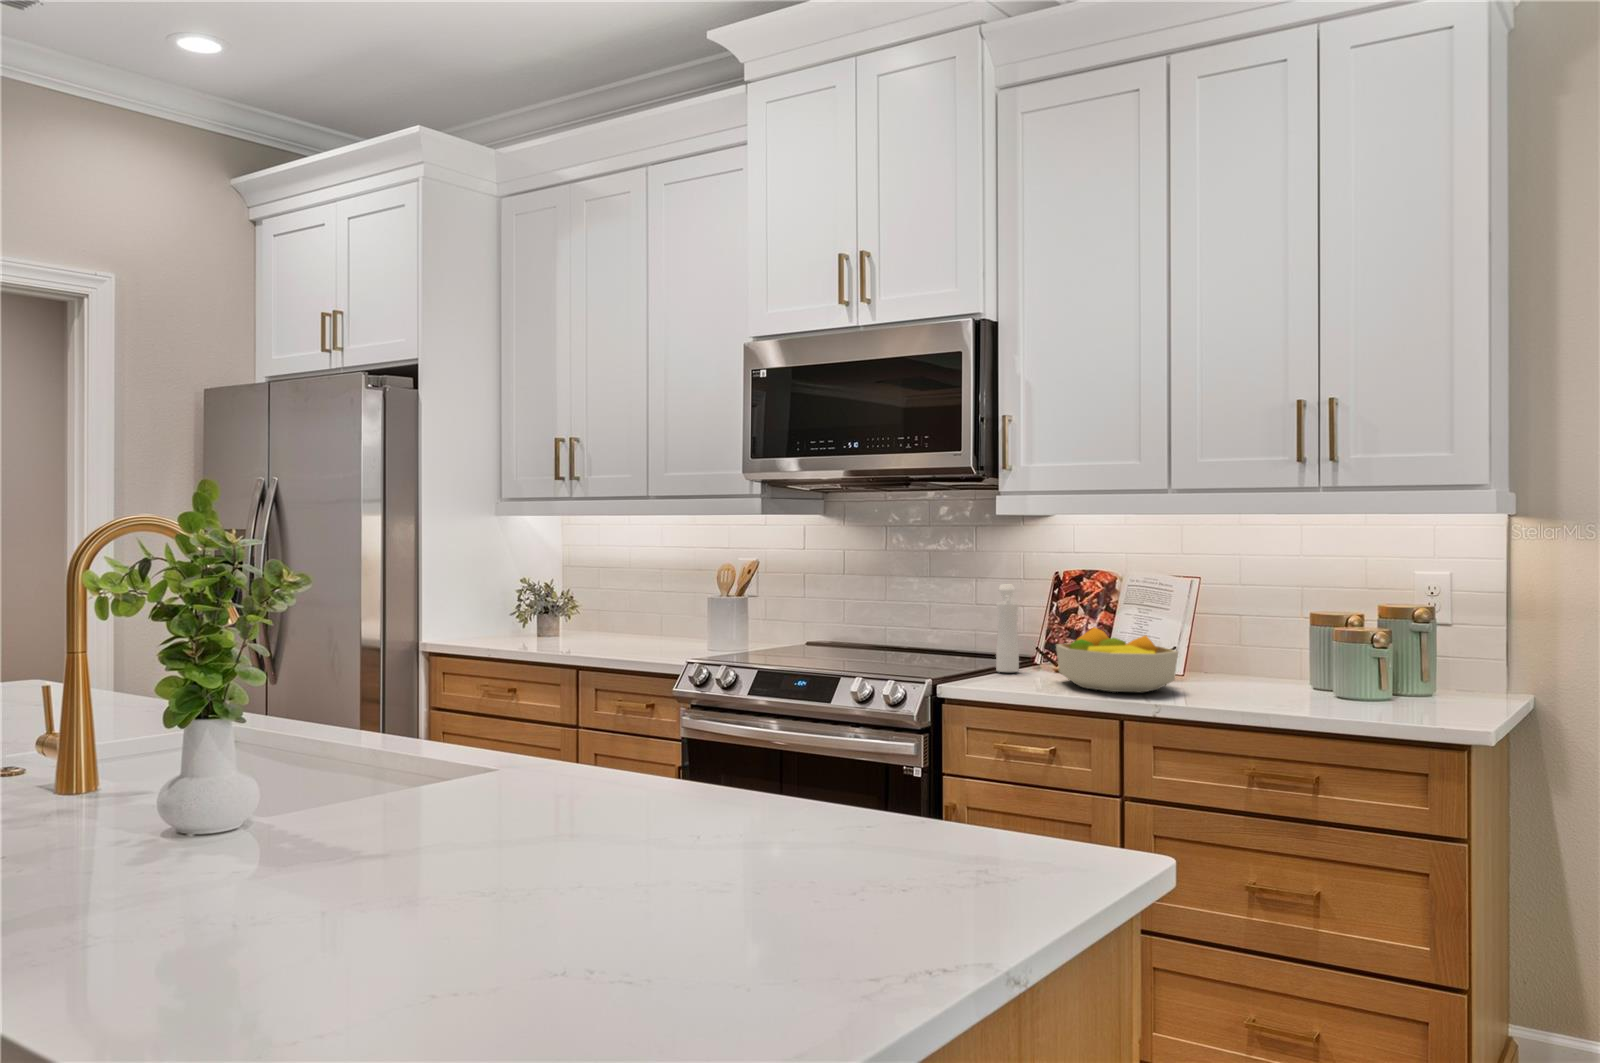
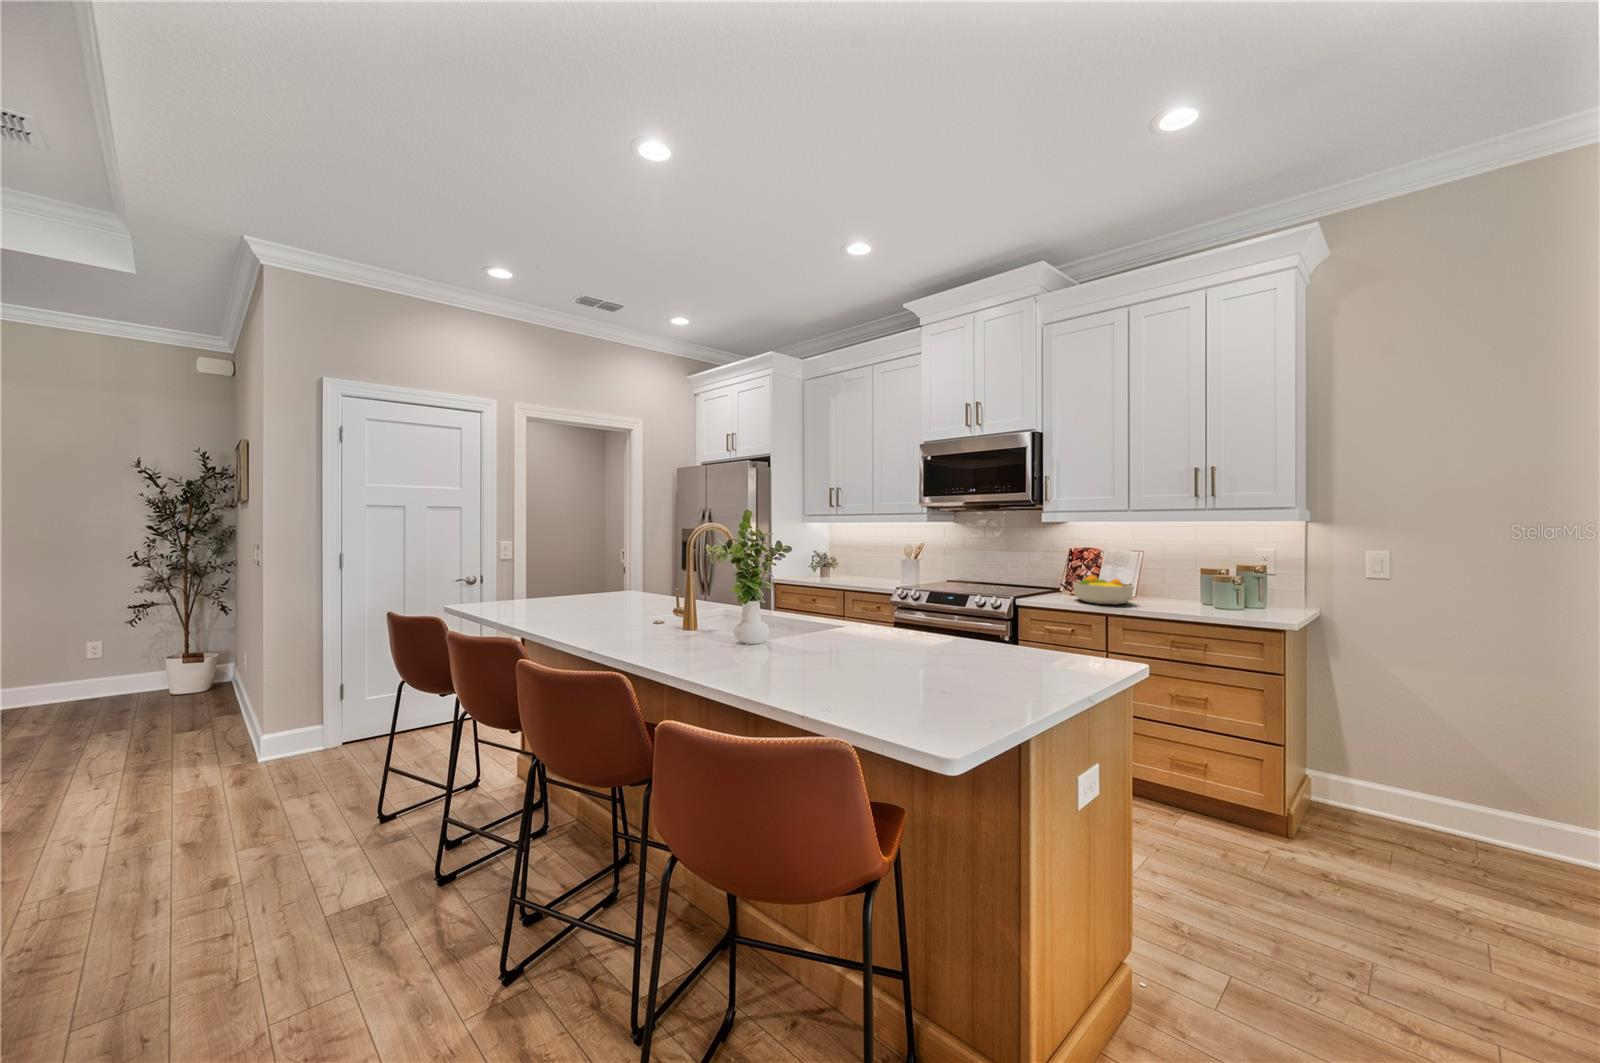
pepper mill: present [996,585,1019,672] -> none [1043,555,1054,595]

